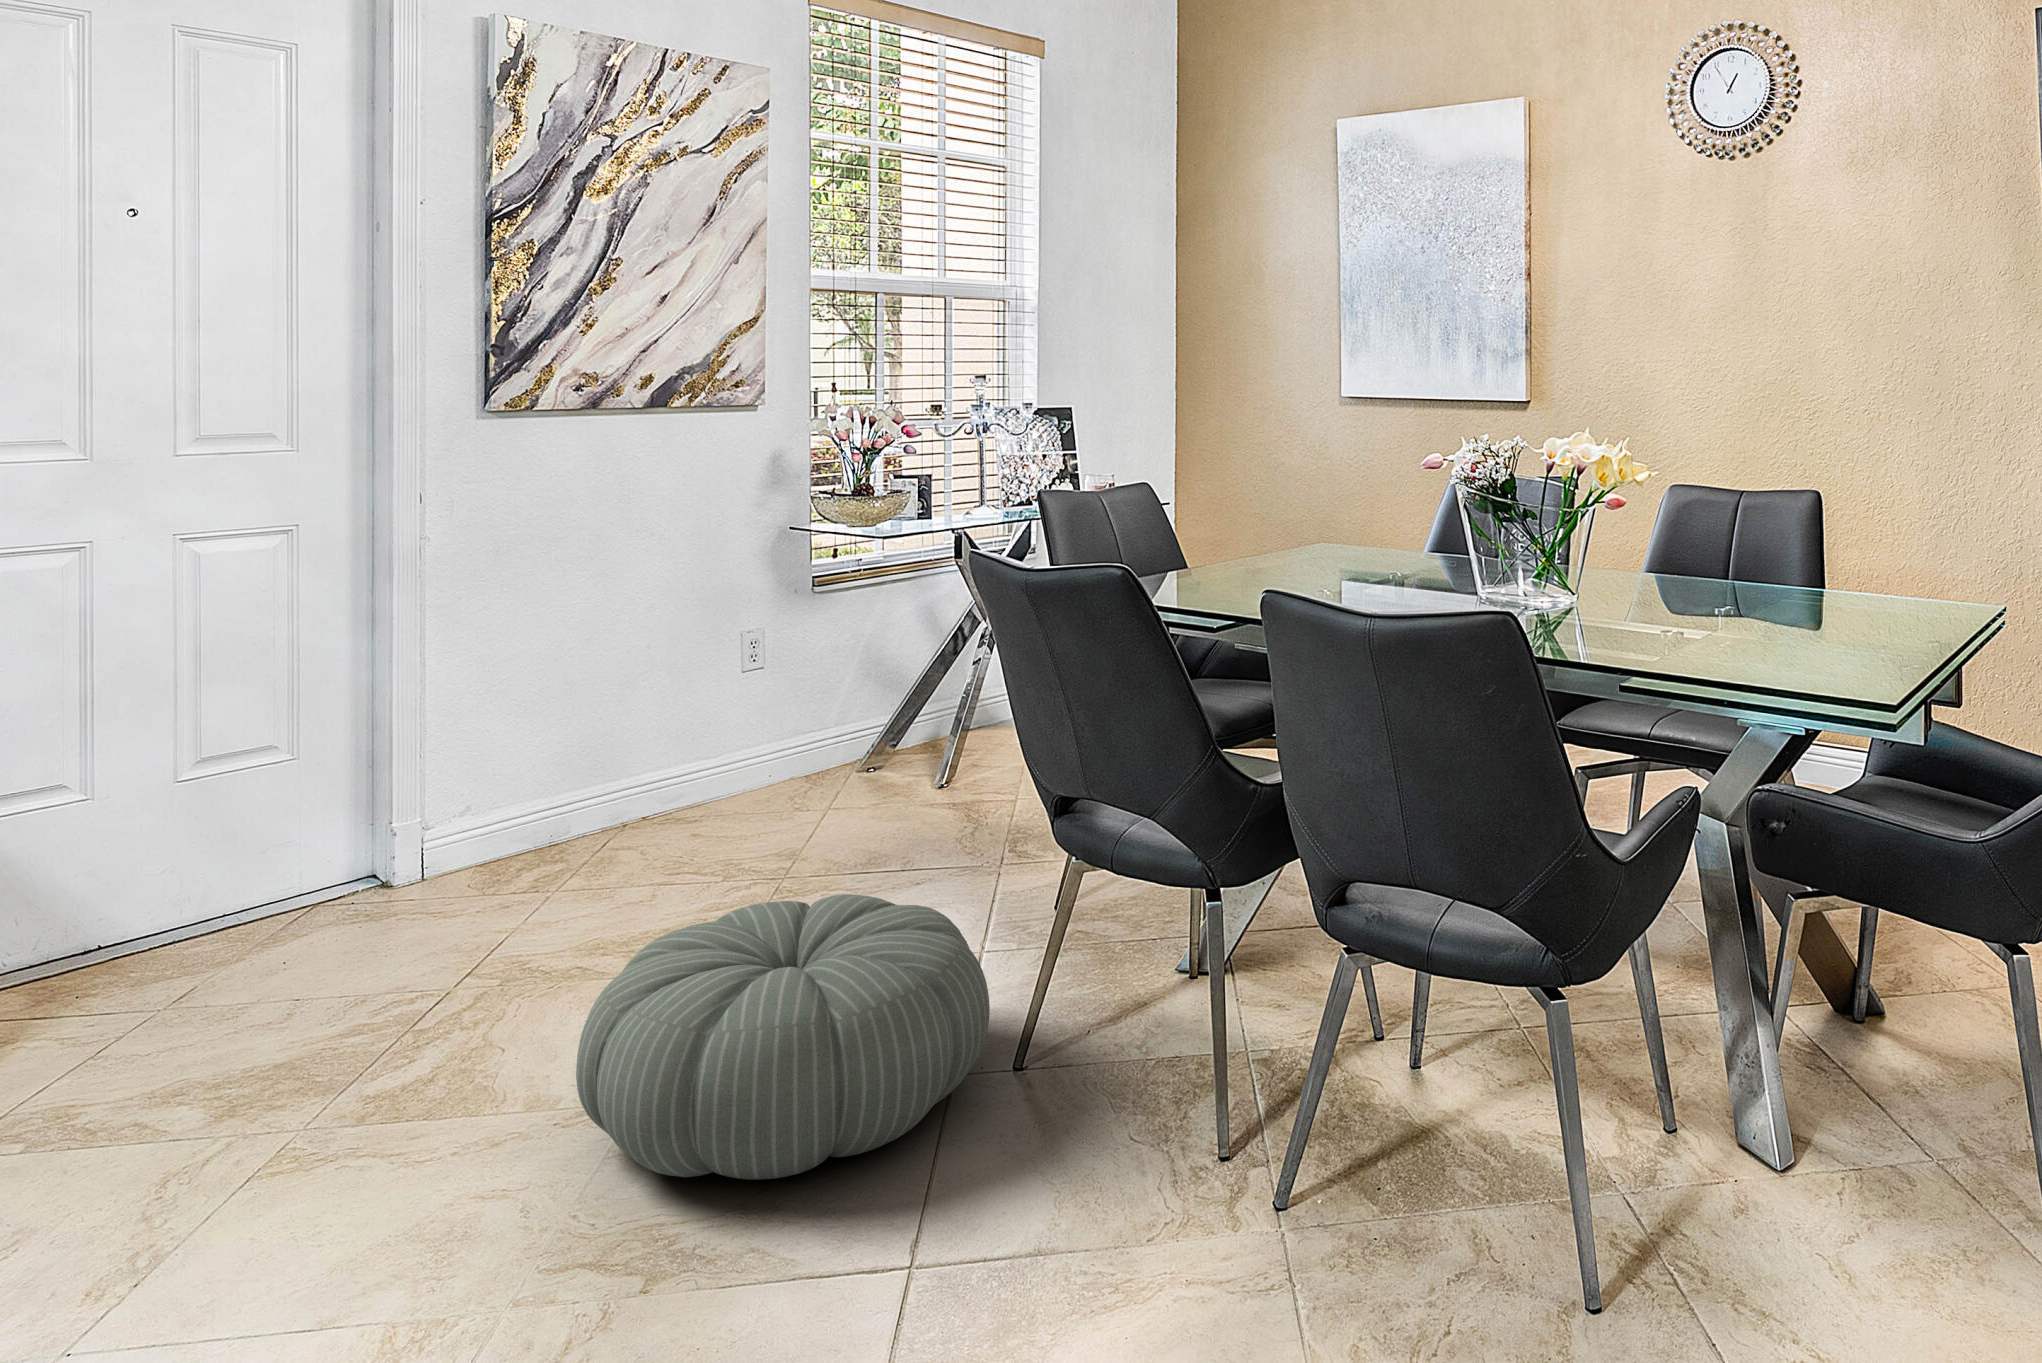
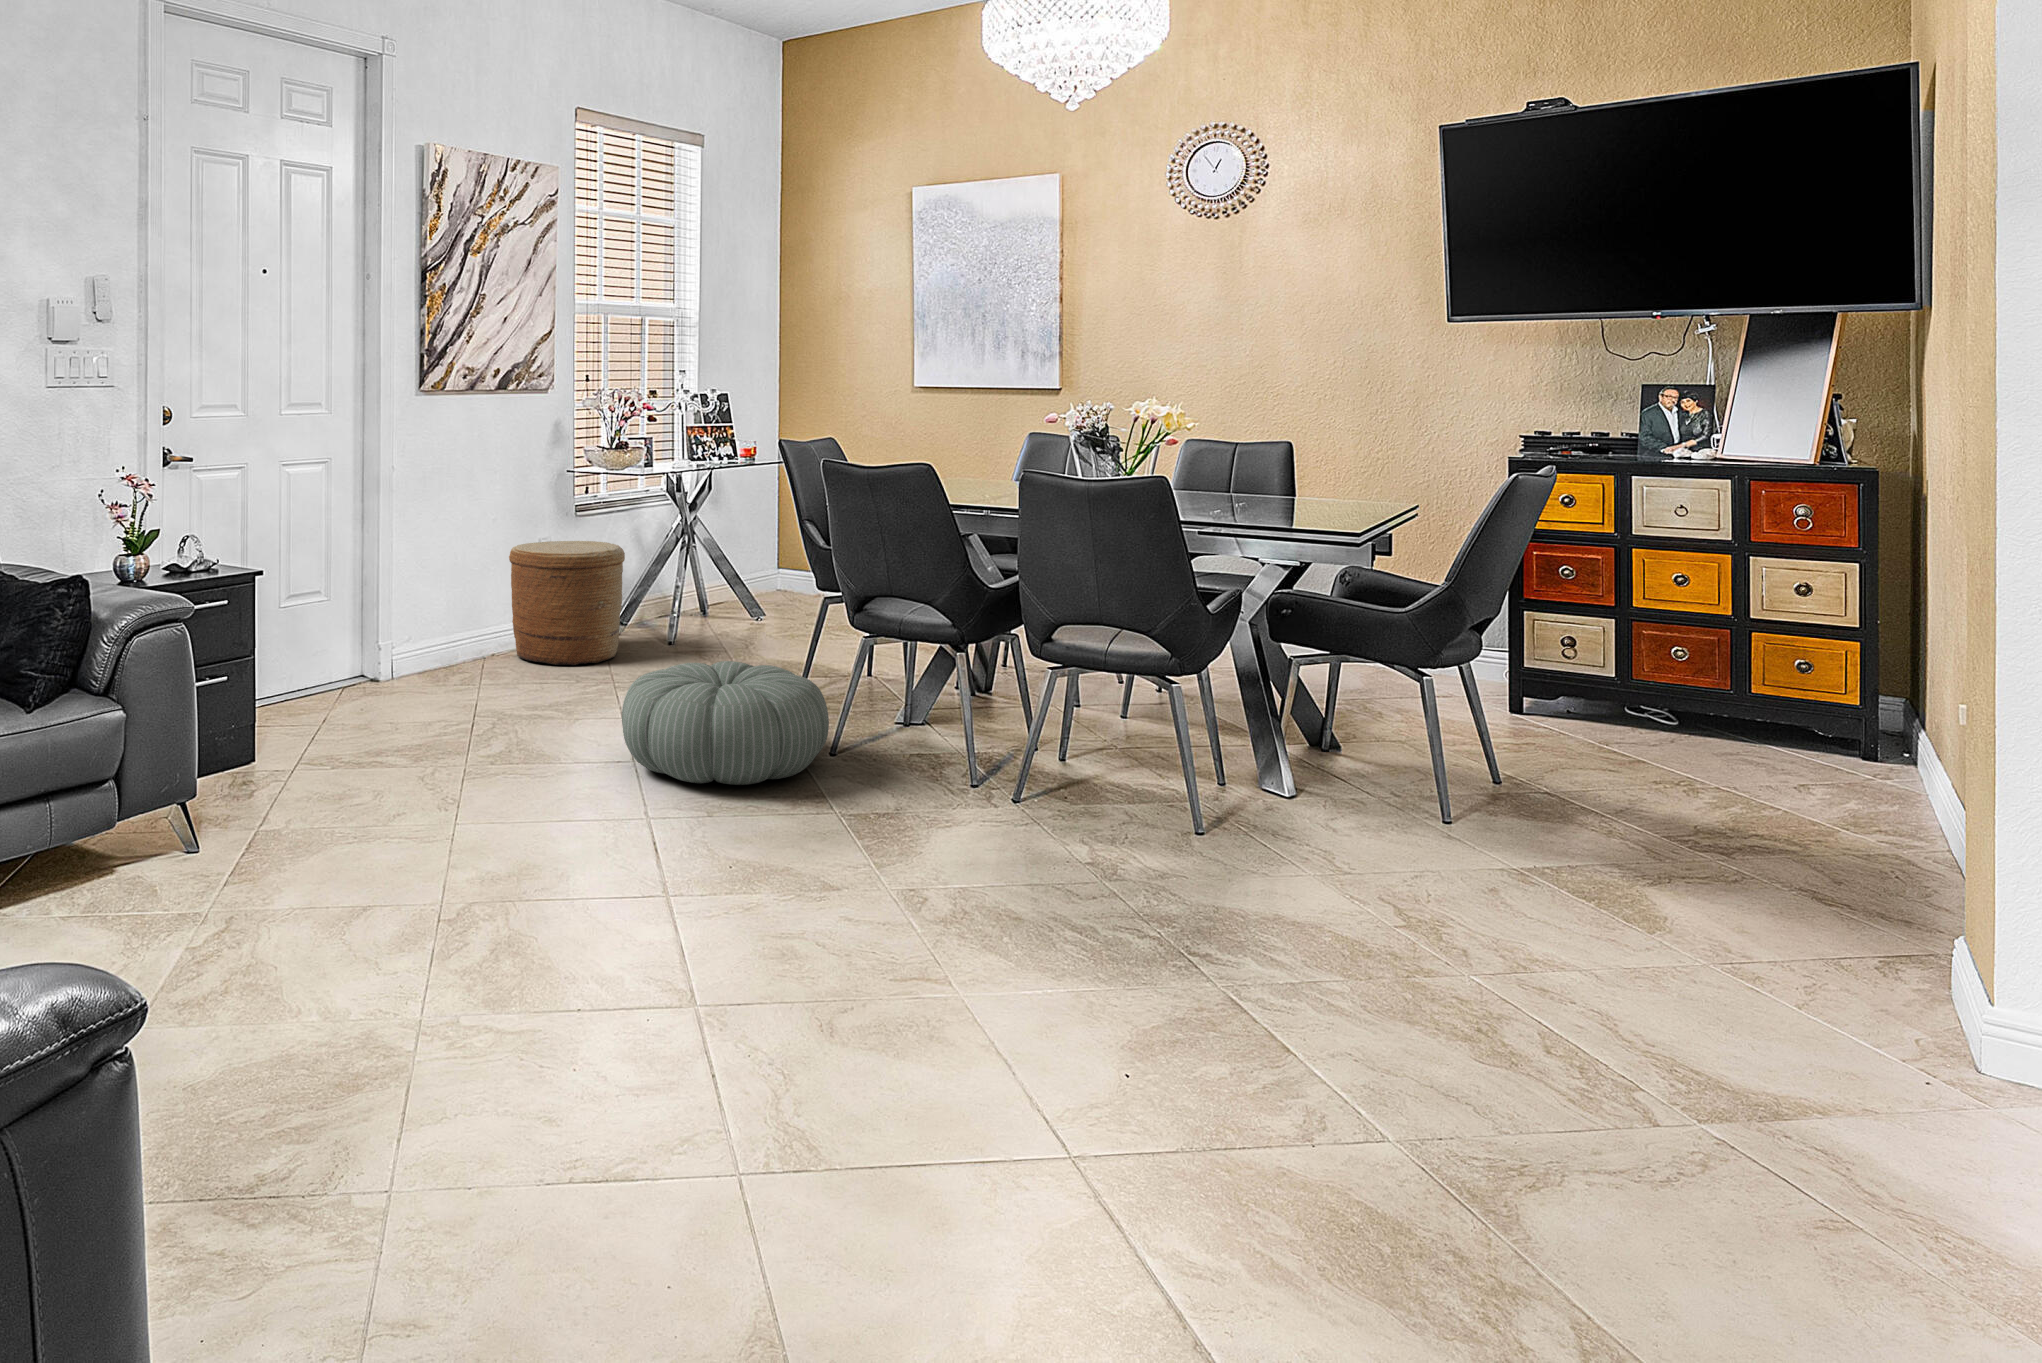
woven basket: none [655,635,846,841] -> present [509,541,625,666]

